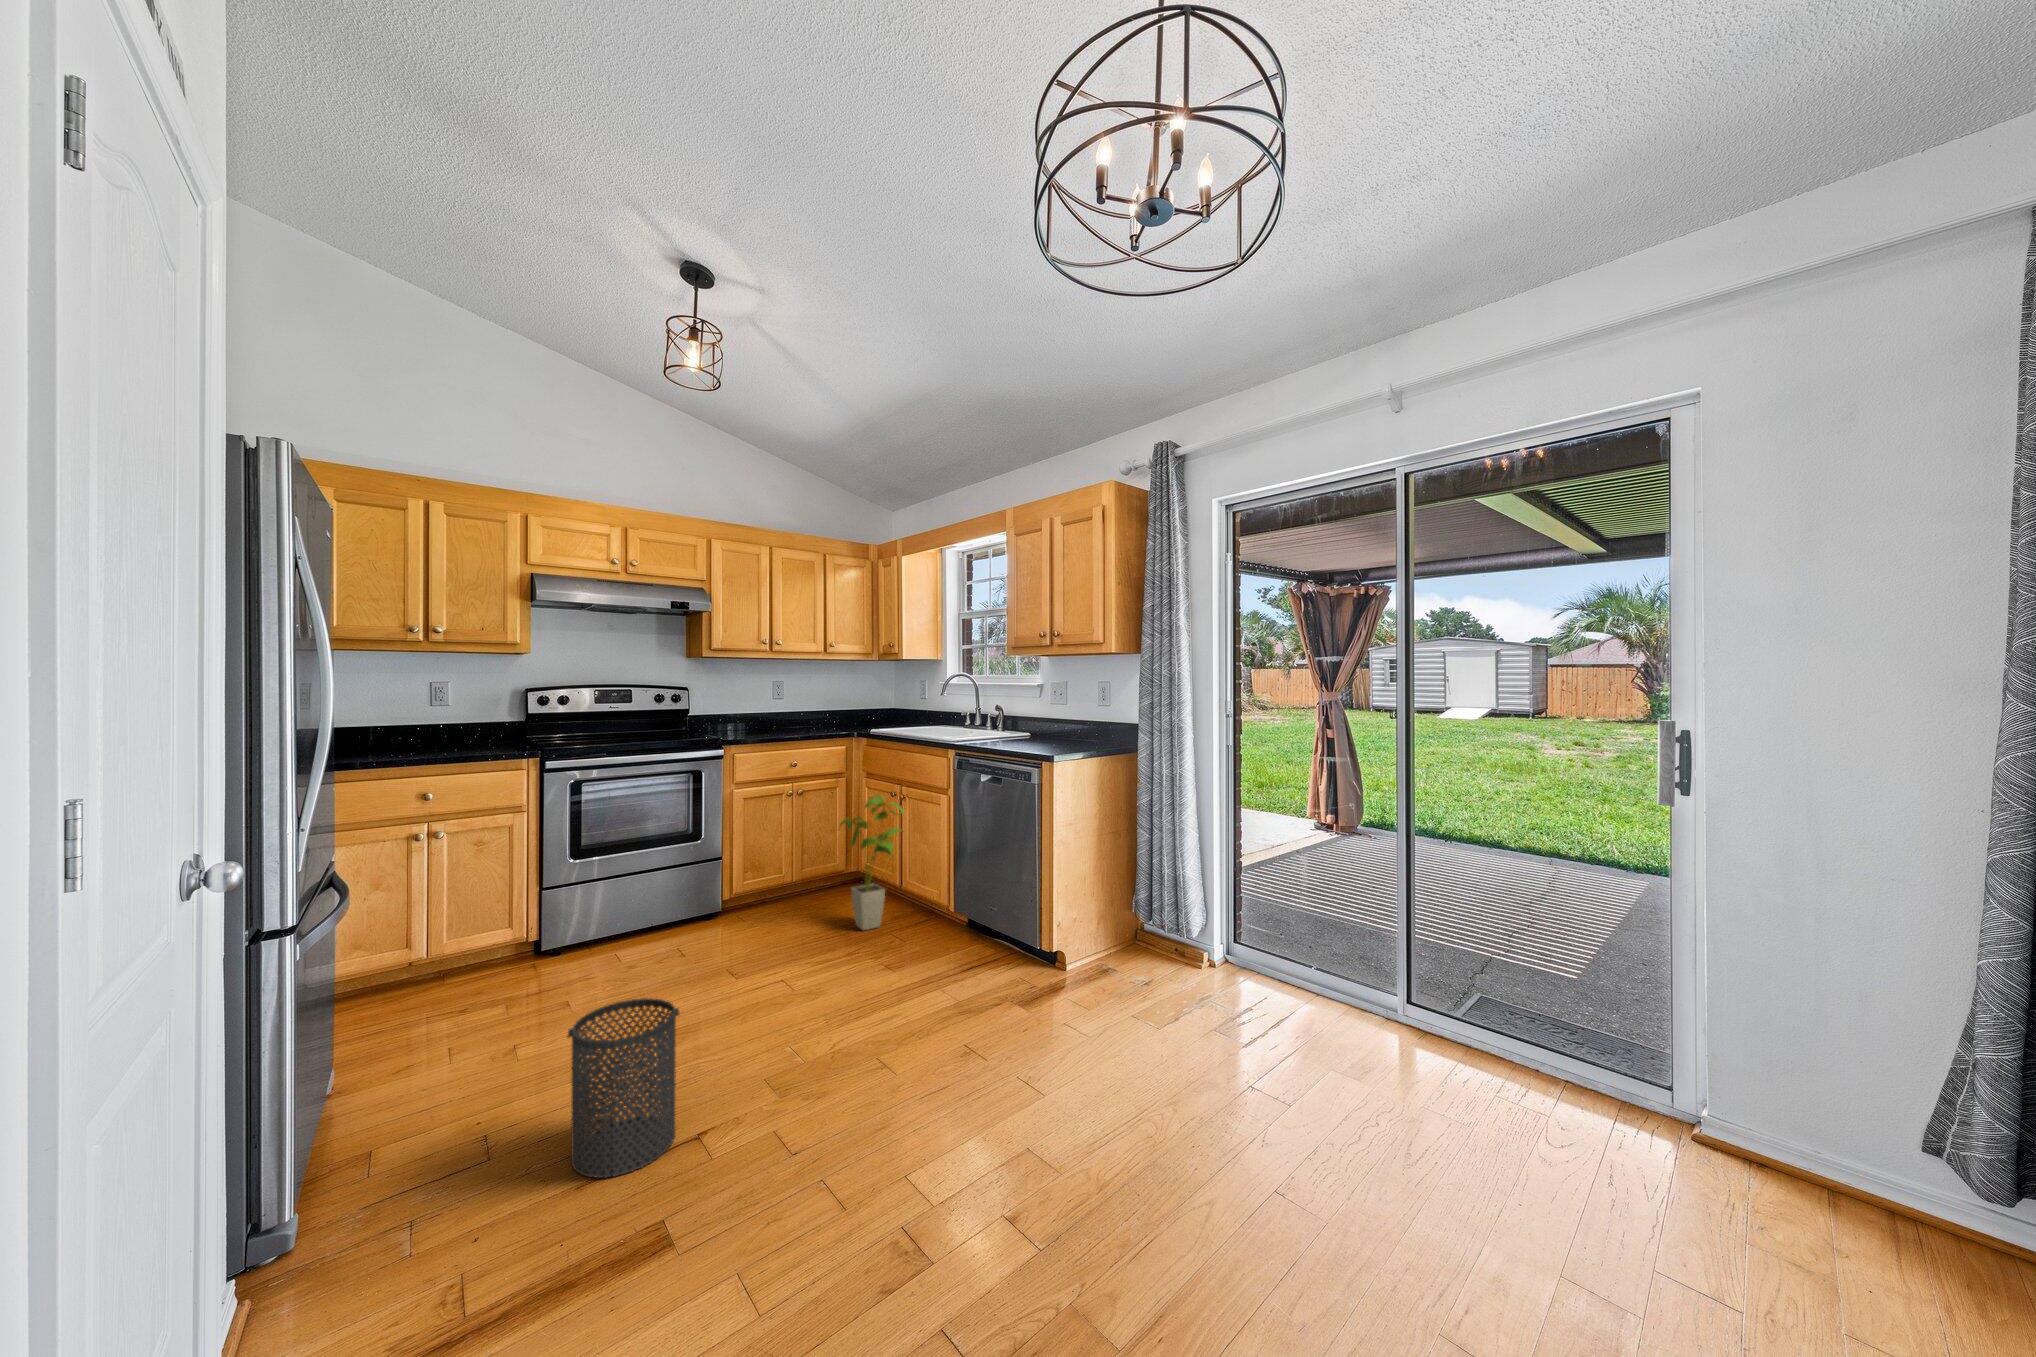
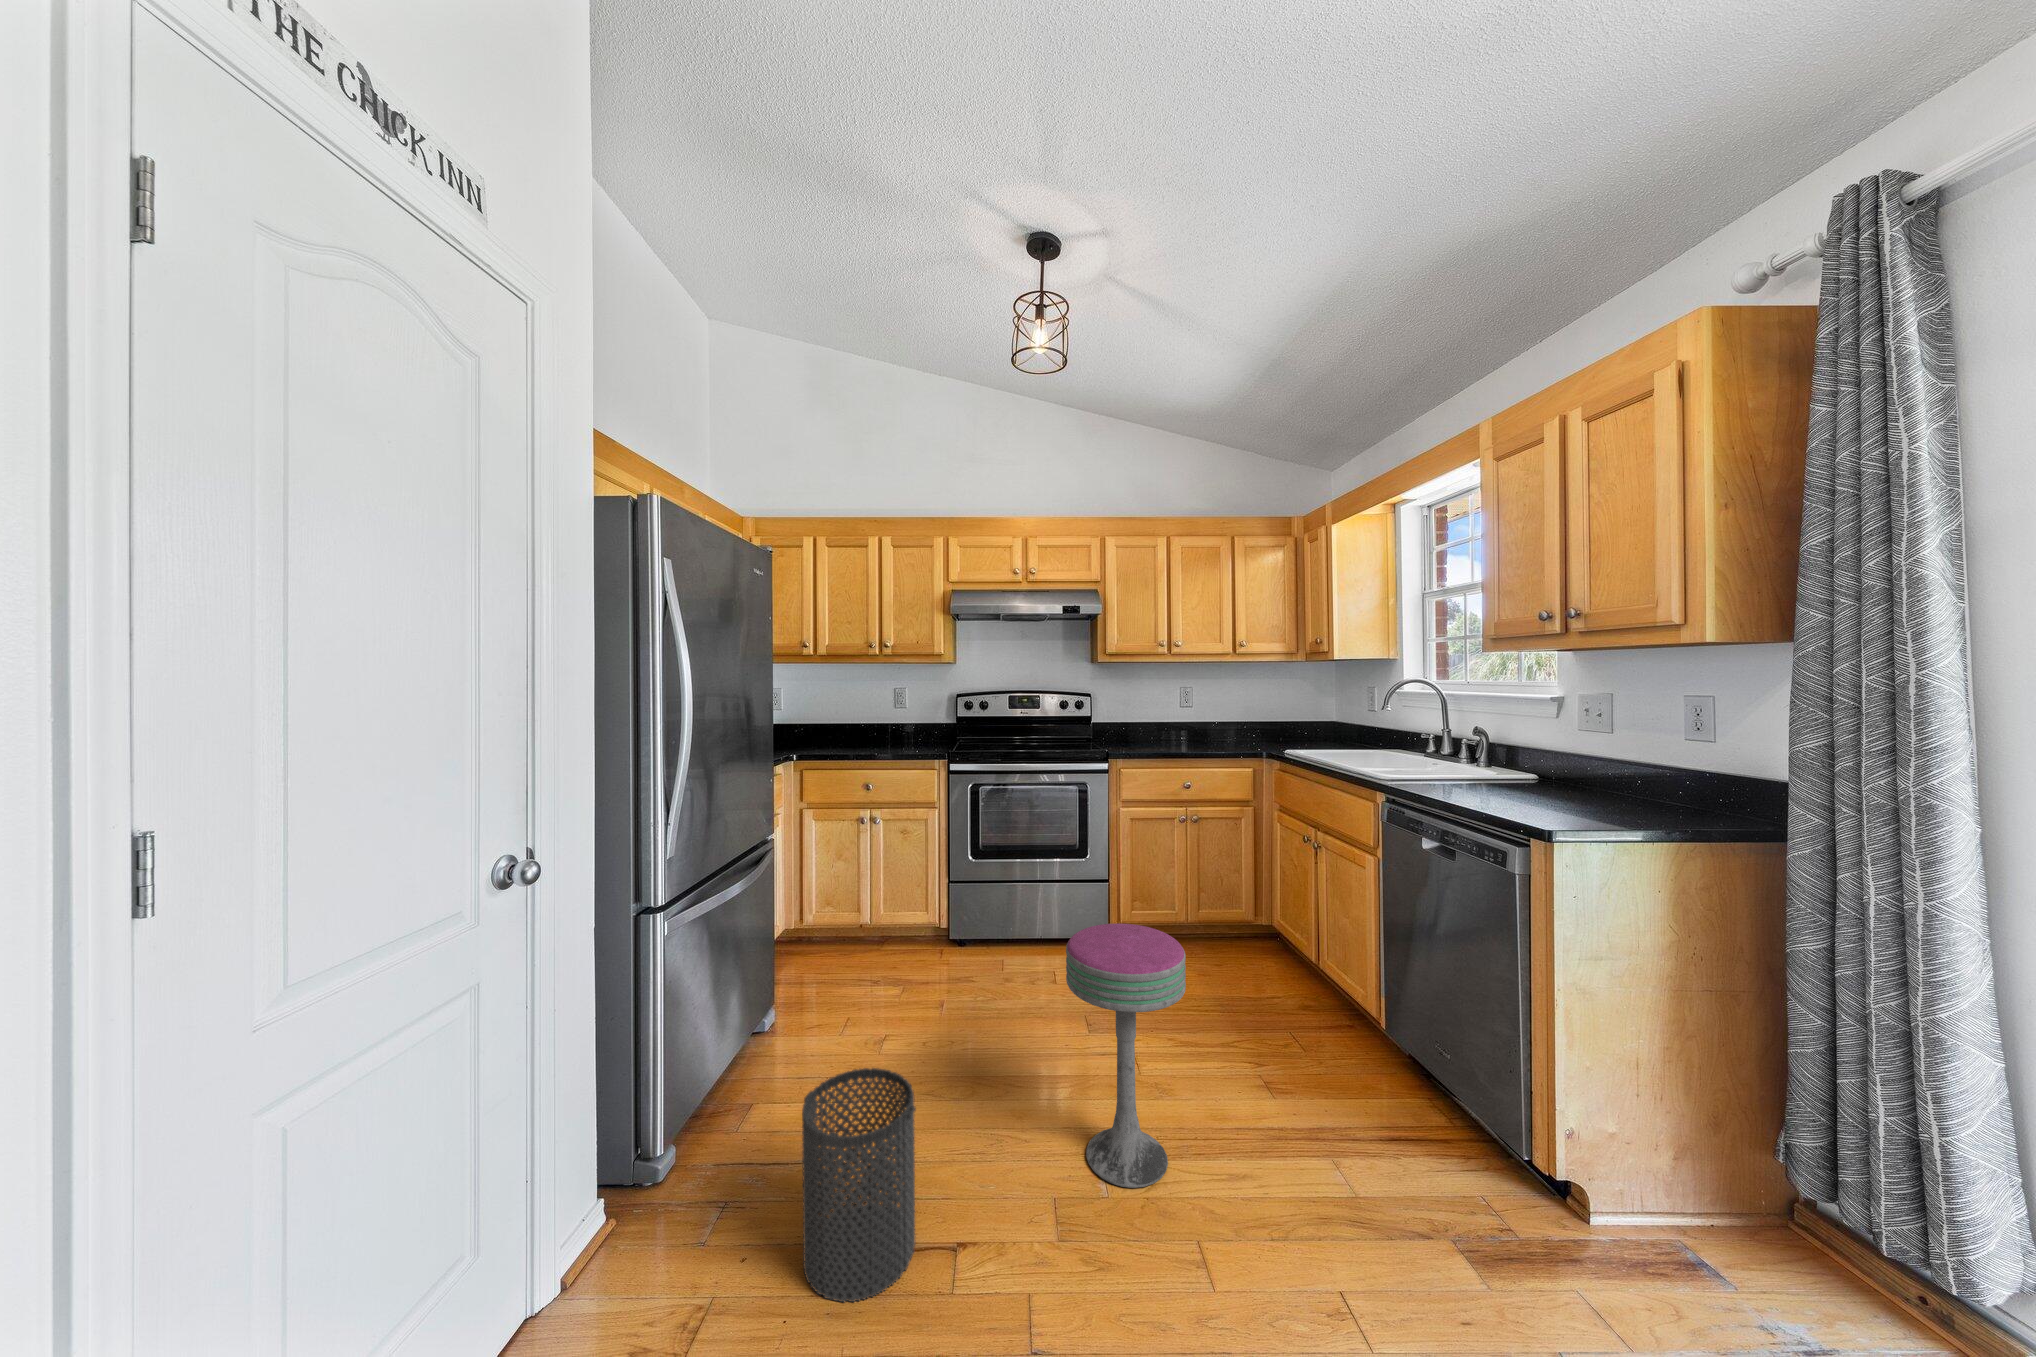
house plant: present [840,795,905,930] -> none [1222,838,1313,1012]
bar stool: none [764,857,857,1044] -> present [1066,924,1186,1188]

